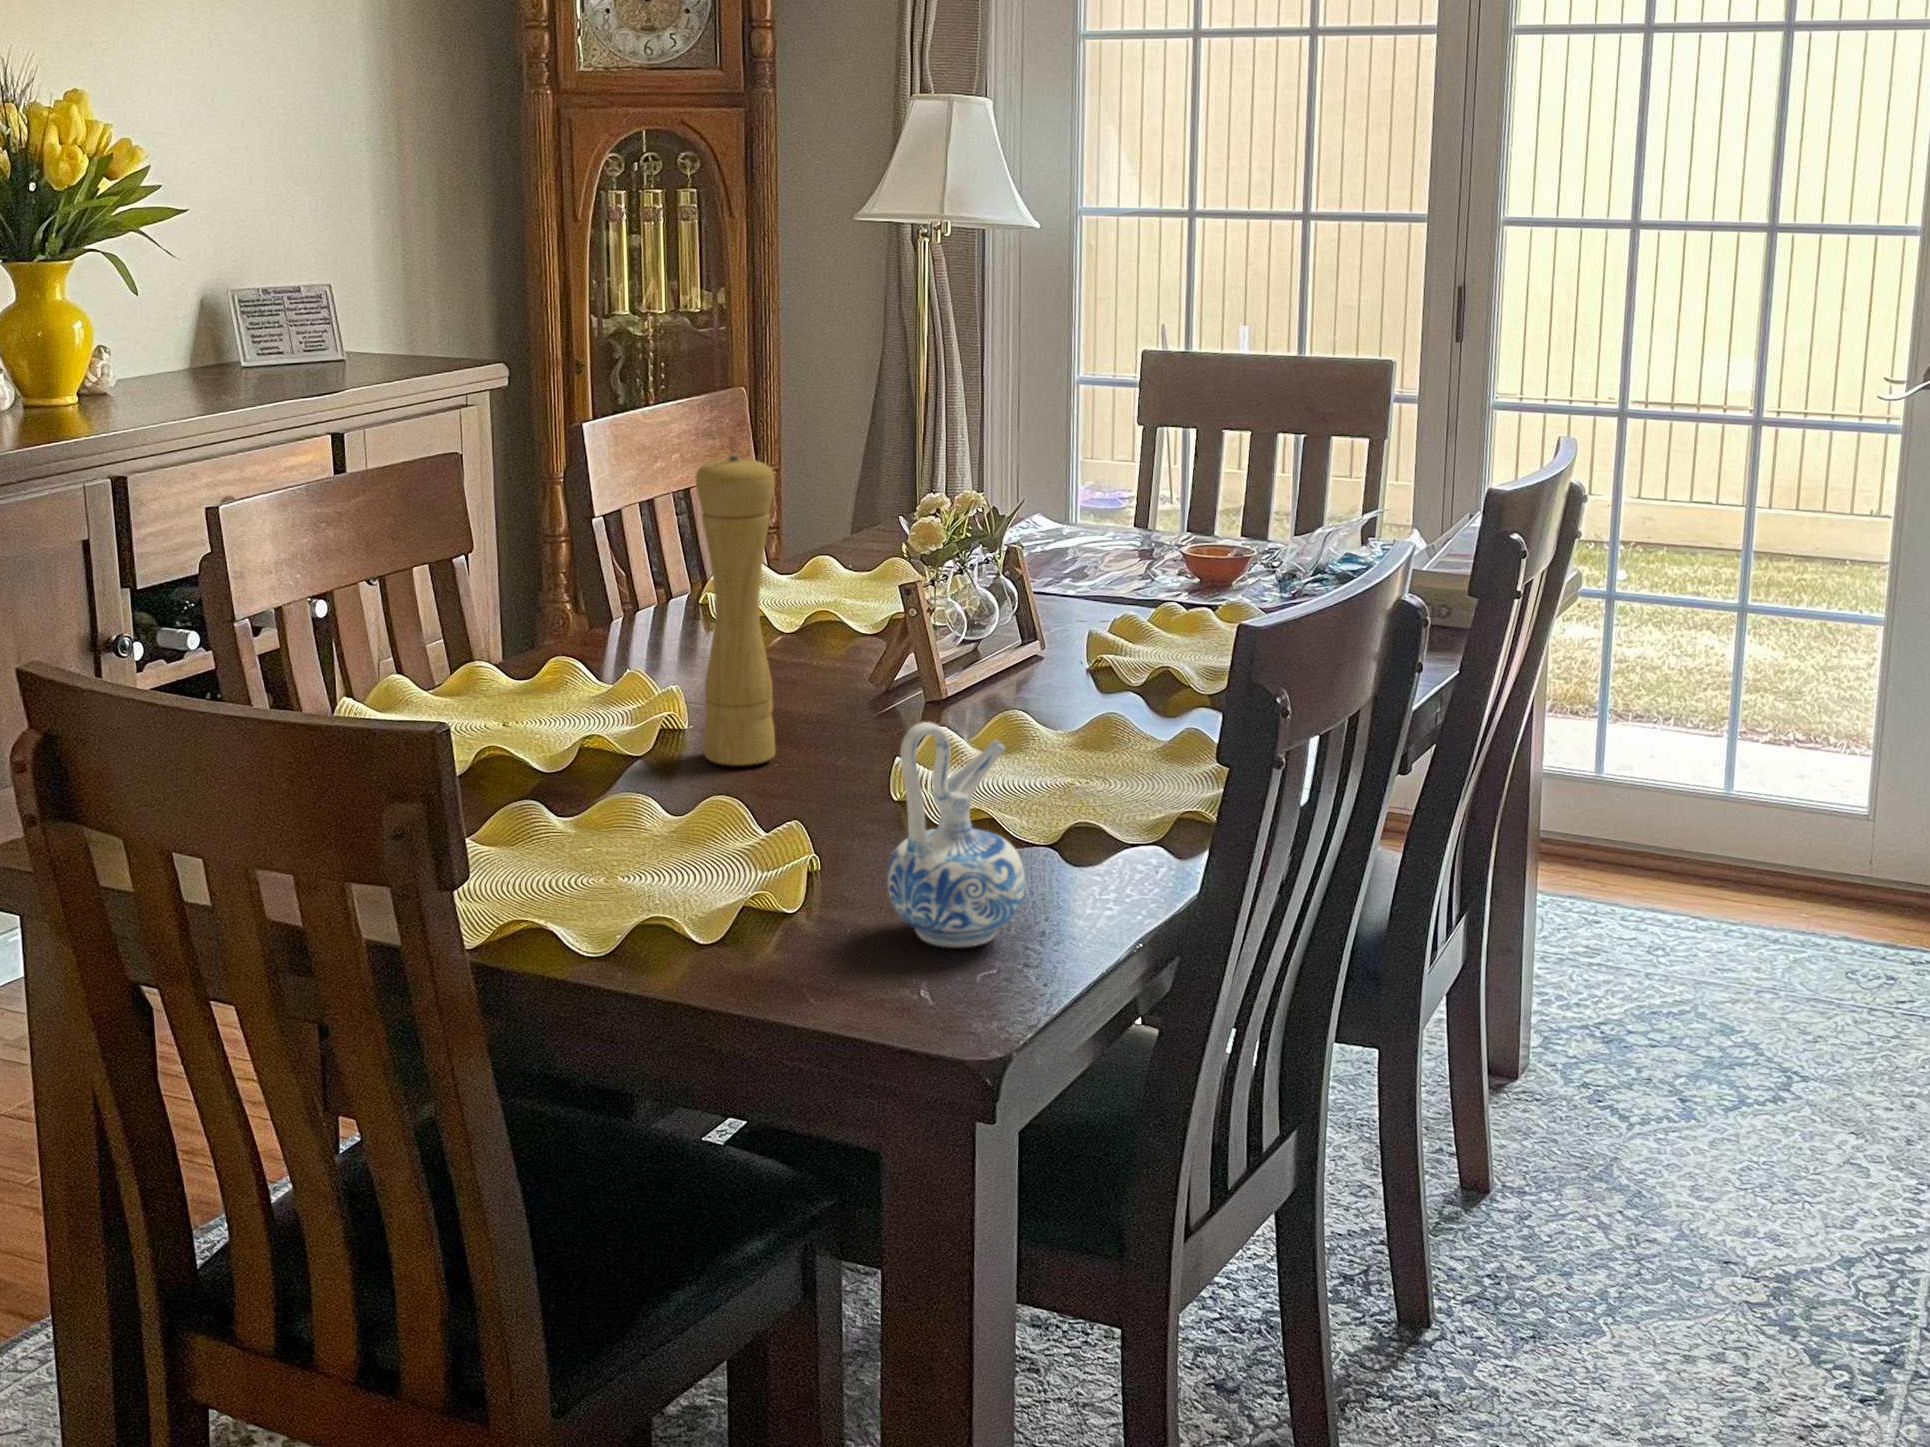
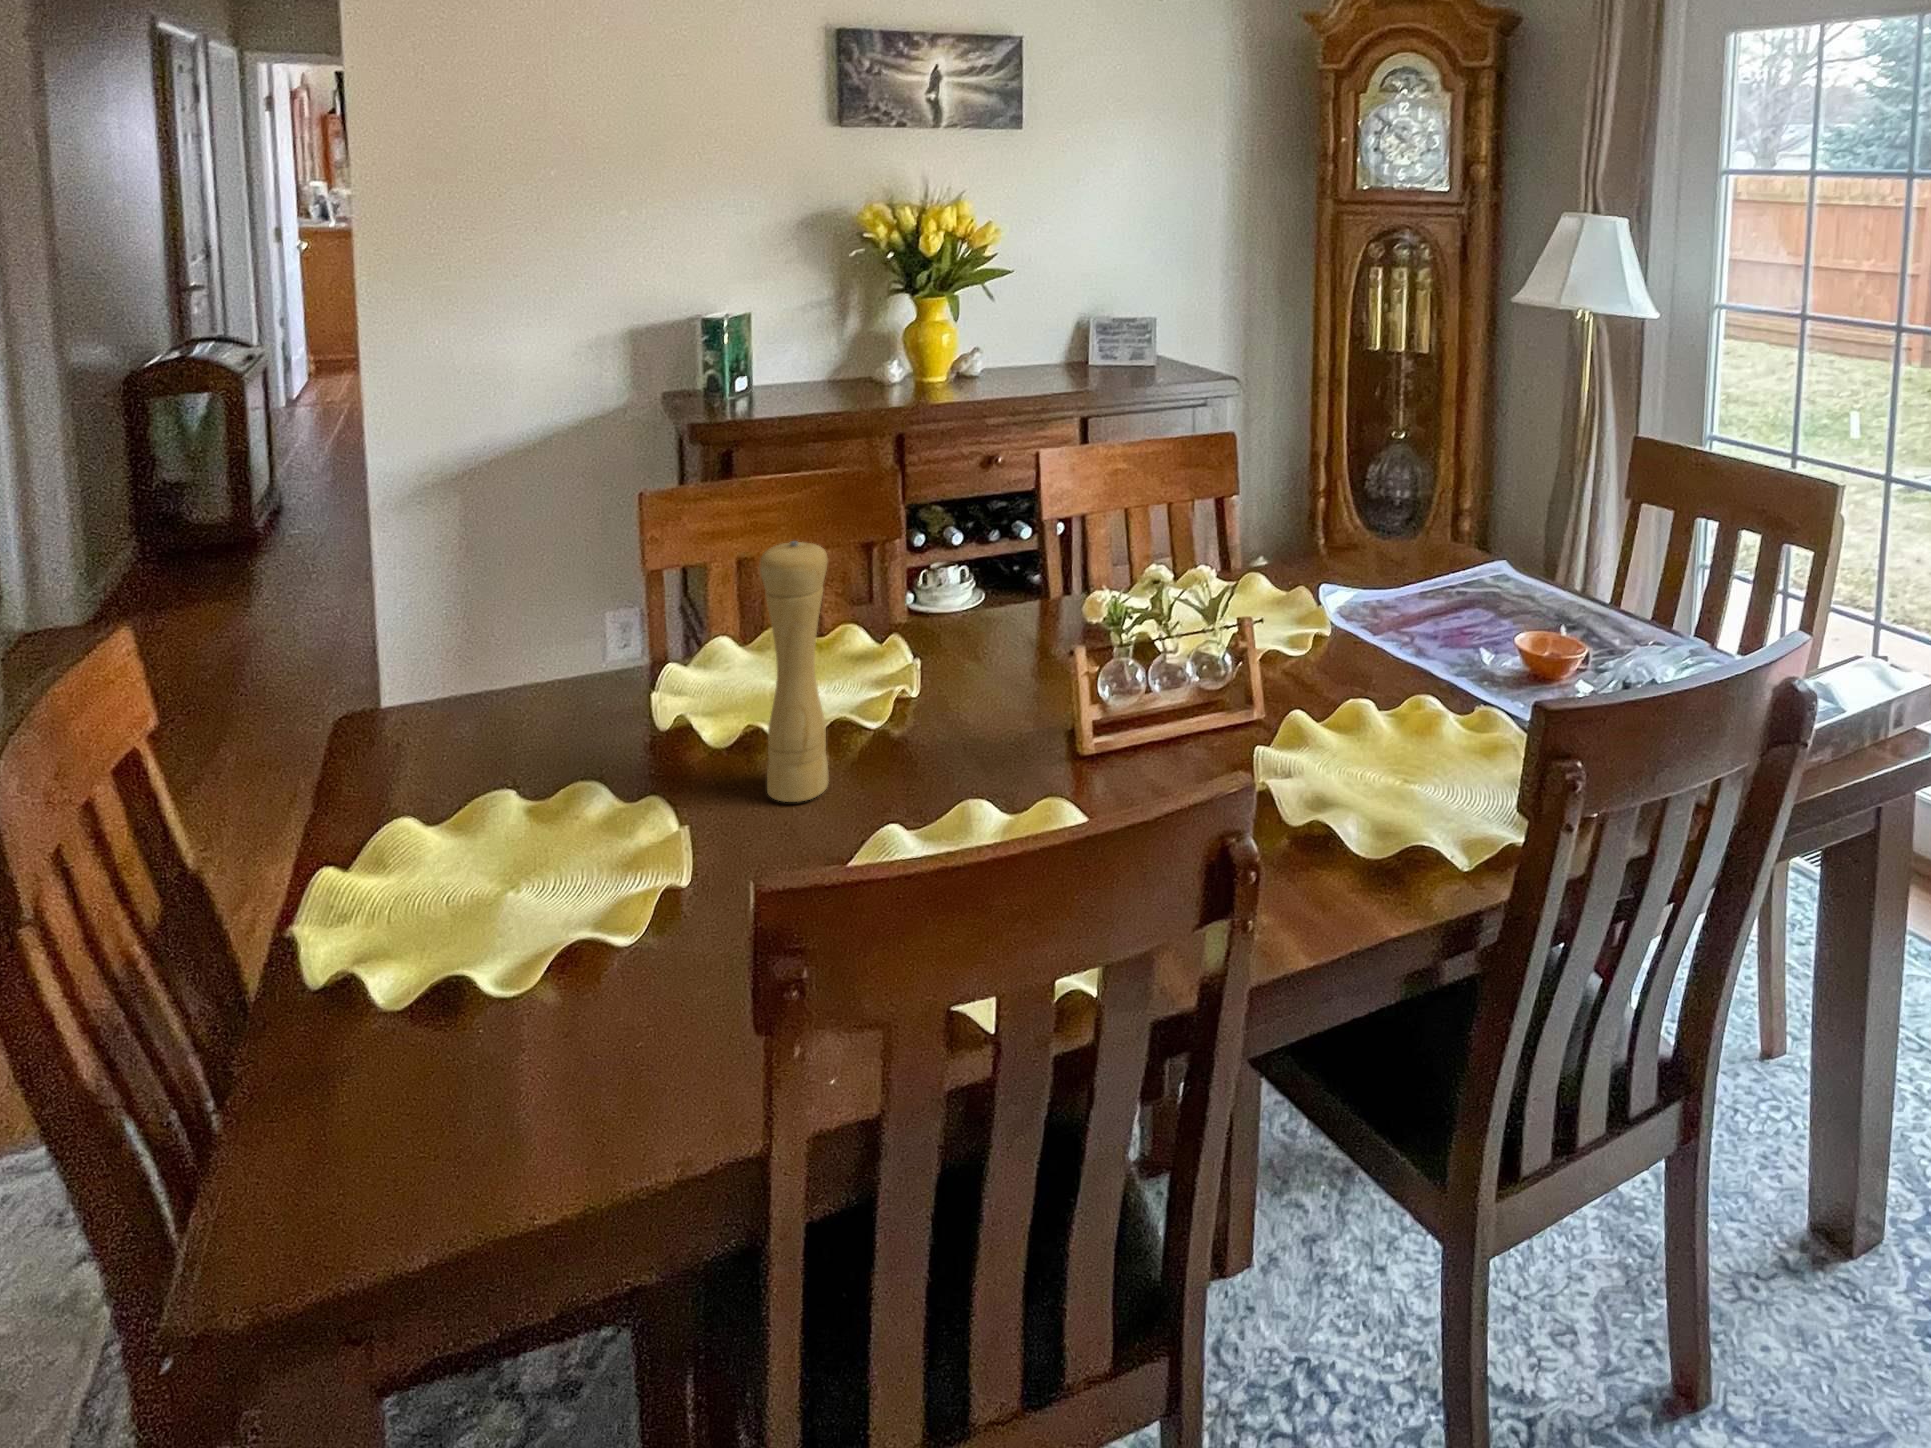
ceramic pitcher: present [887,722,1025,947] -> none [421,890,575,1130]

